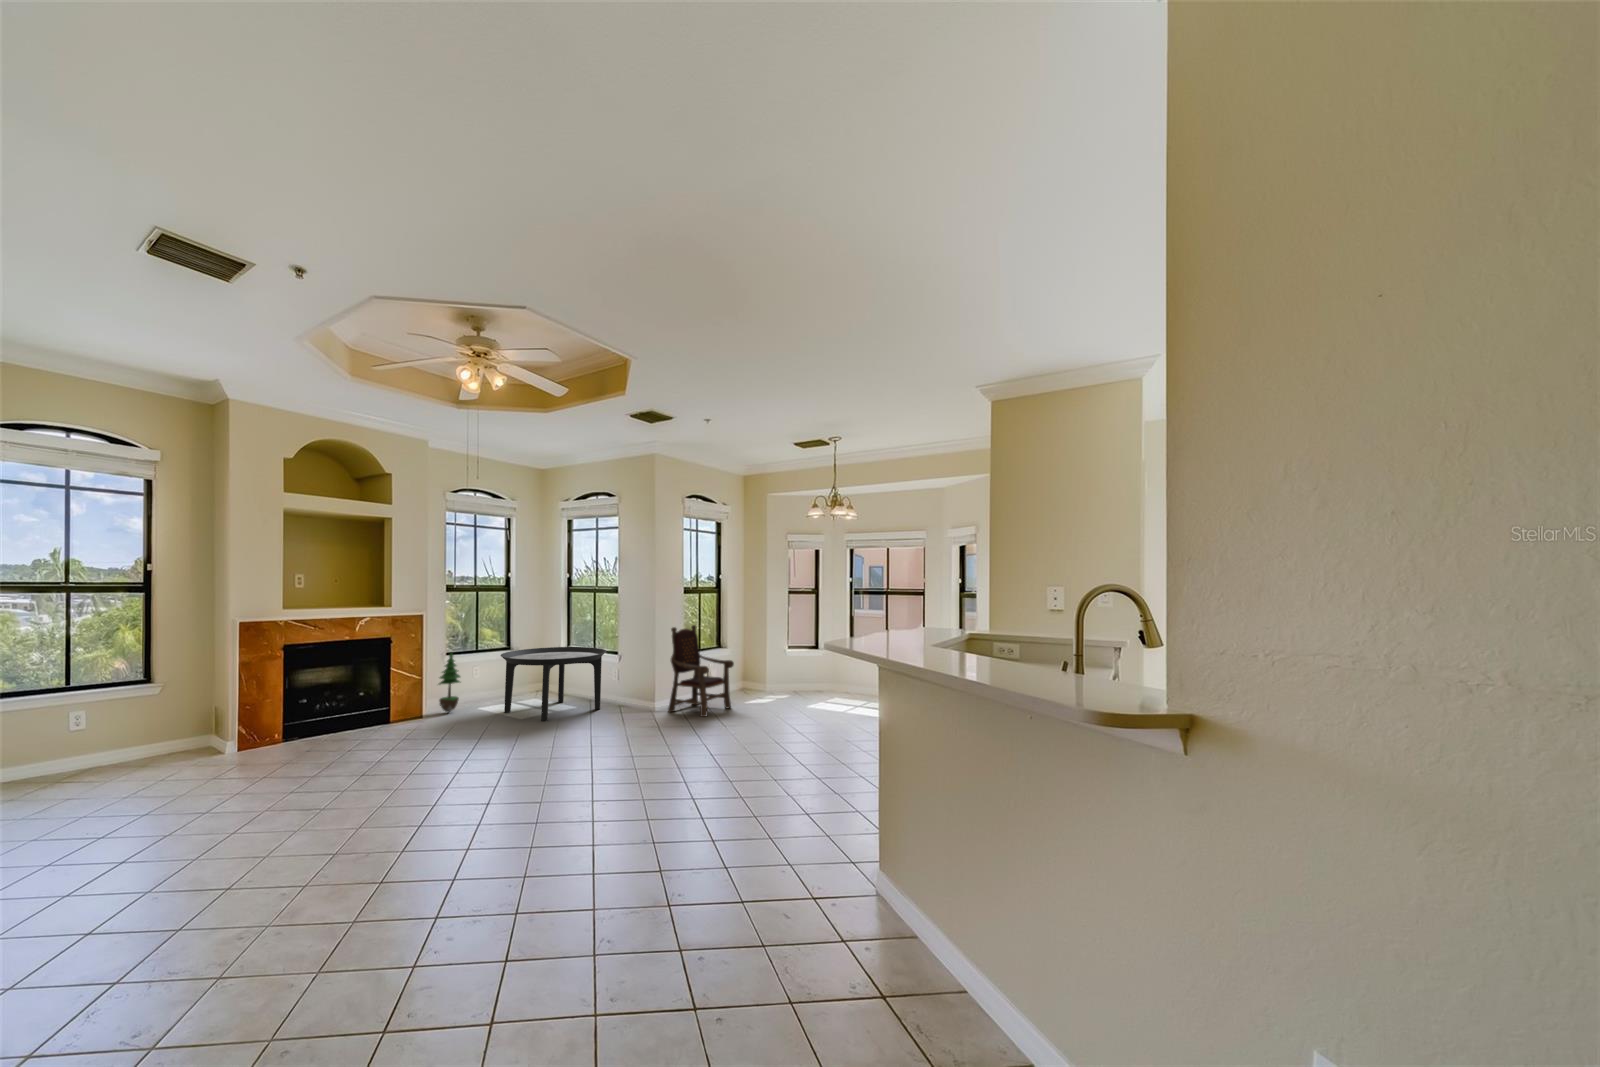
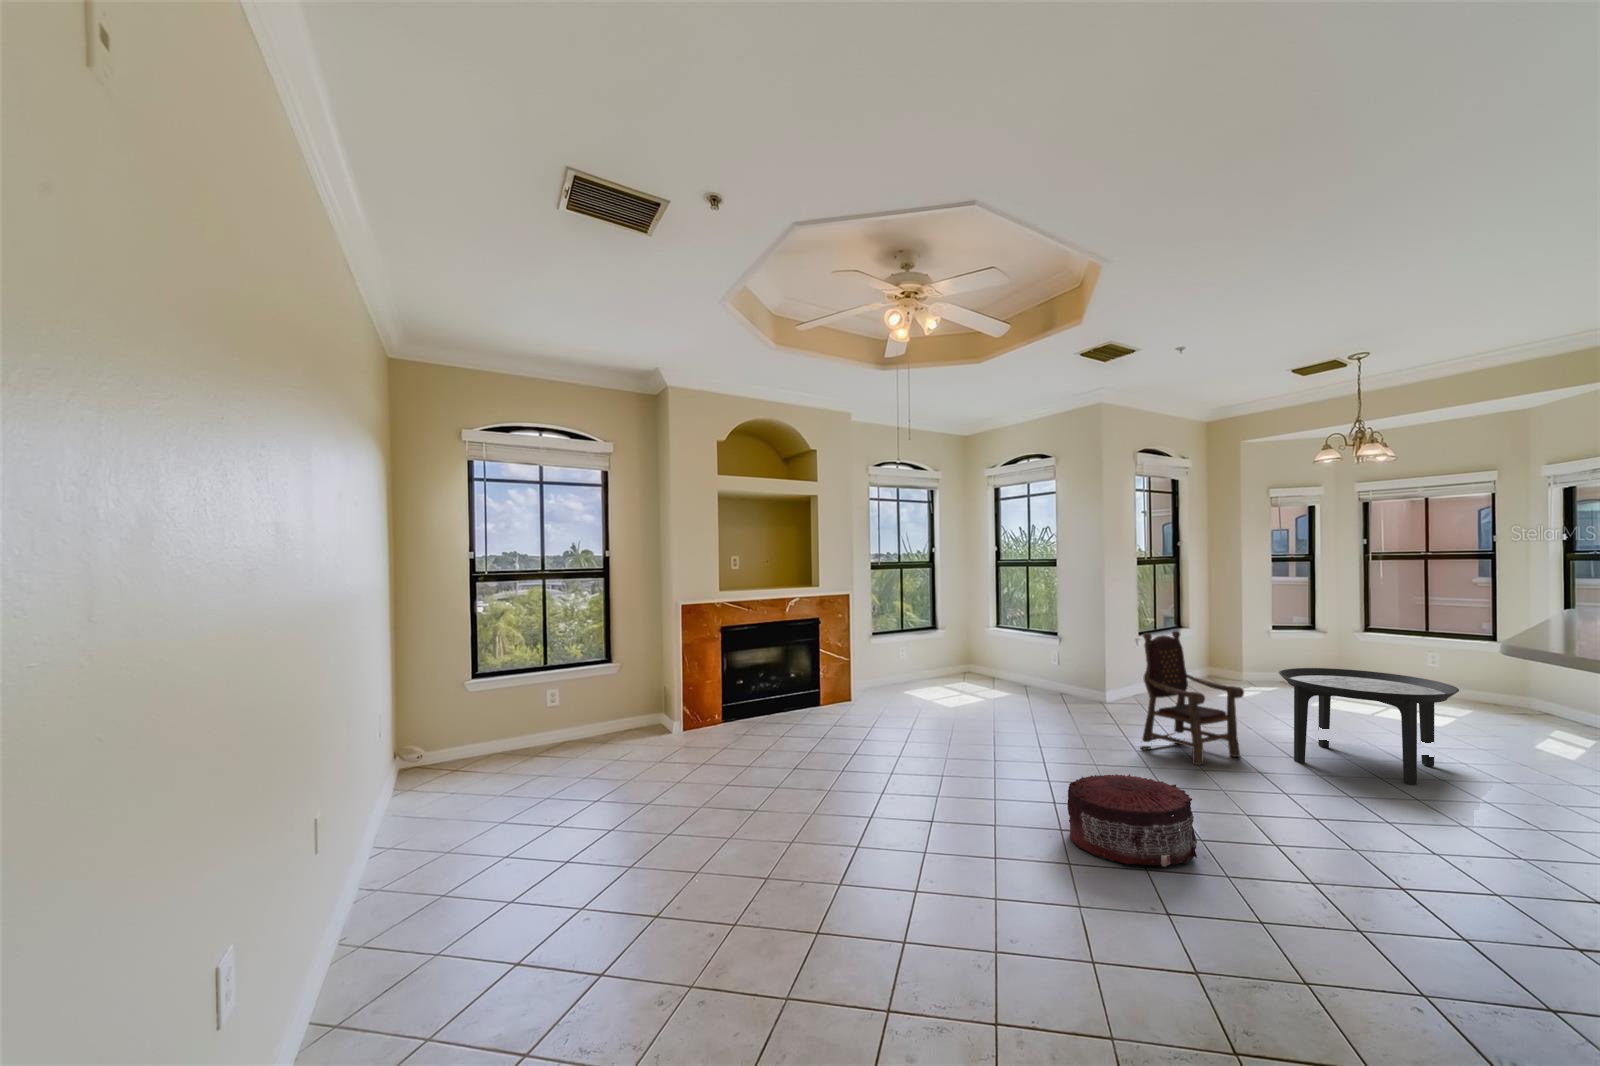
round table: present [501,647,606,721] -> present [1279,668,1459,784]
potted tree: present [439,653,460,712] -> none [862,643,887,711]
pouf: none [604,724,690,786] -> present [1068,774,1197,867]

